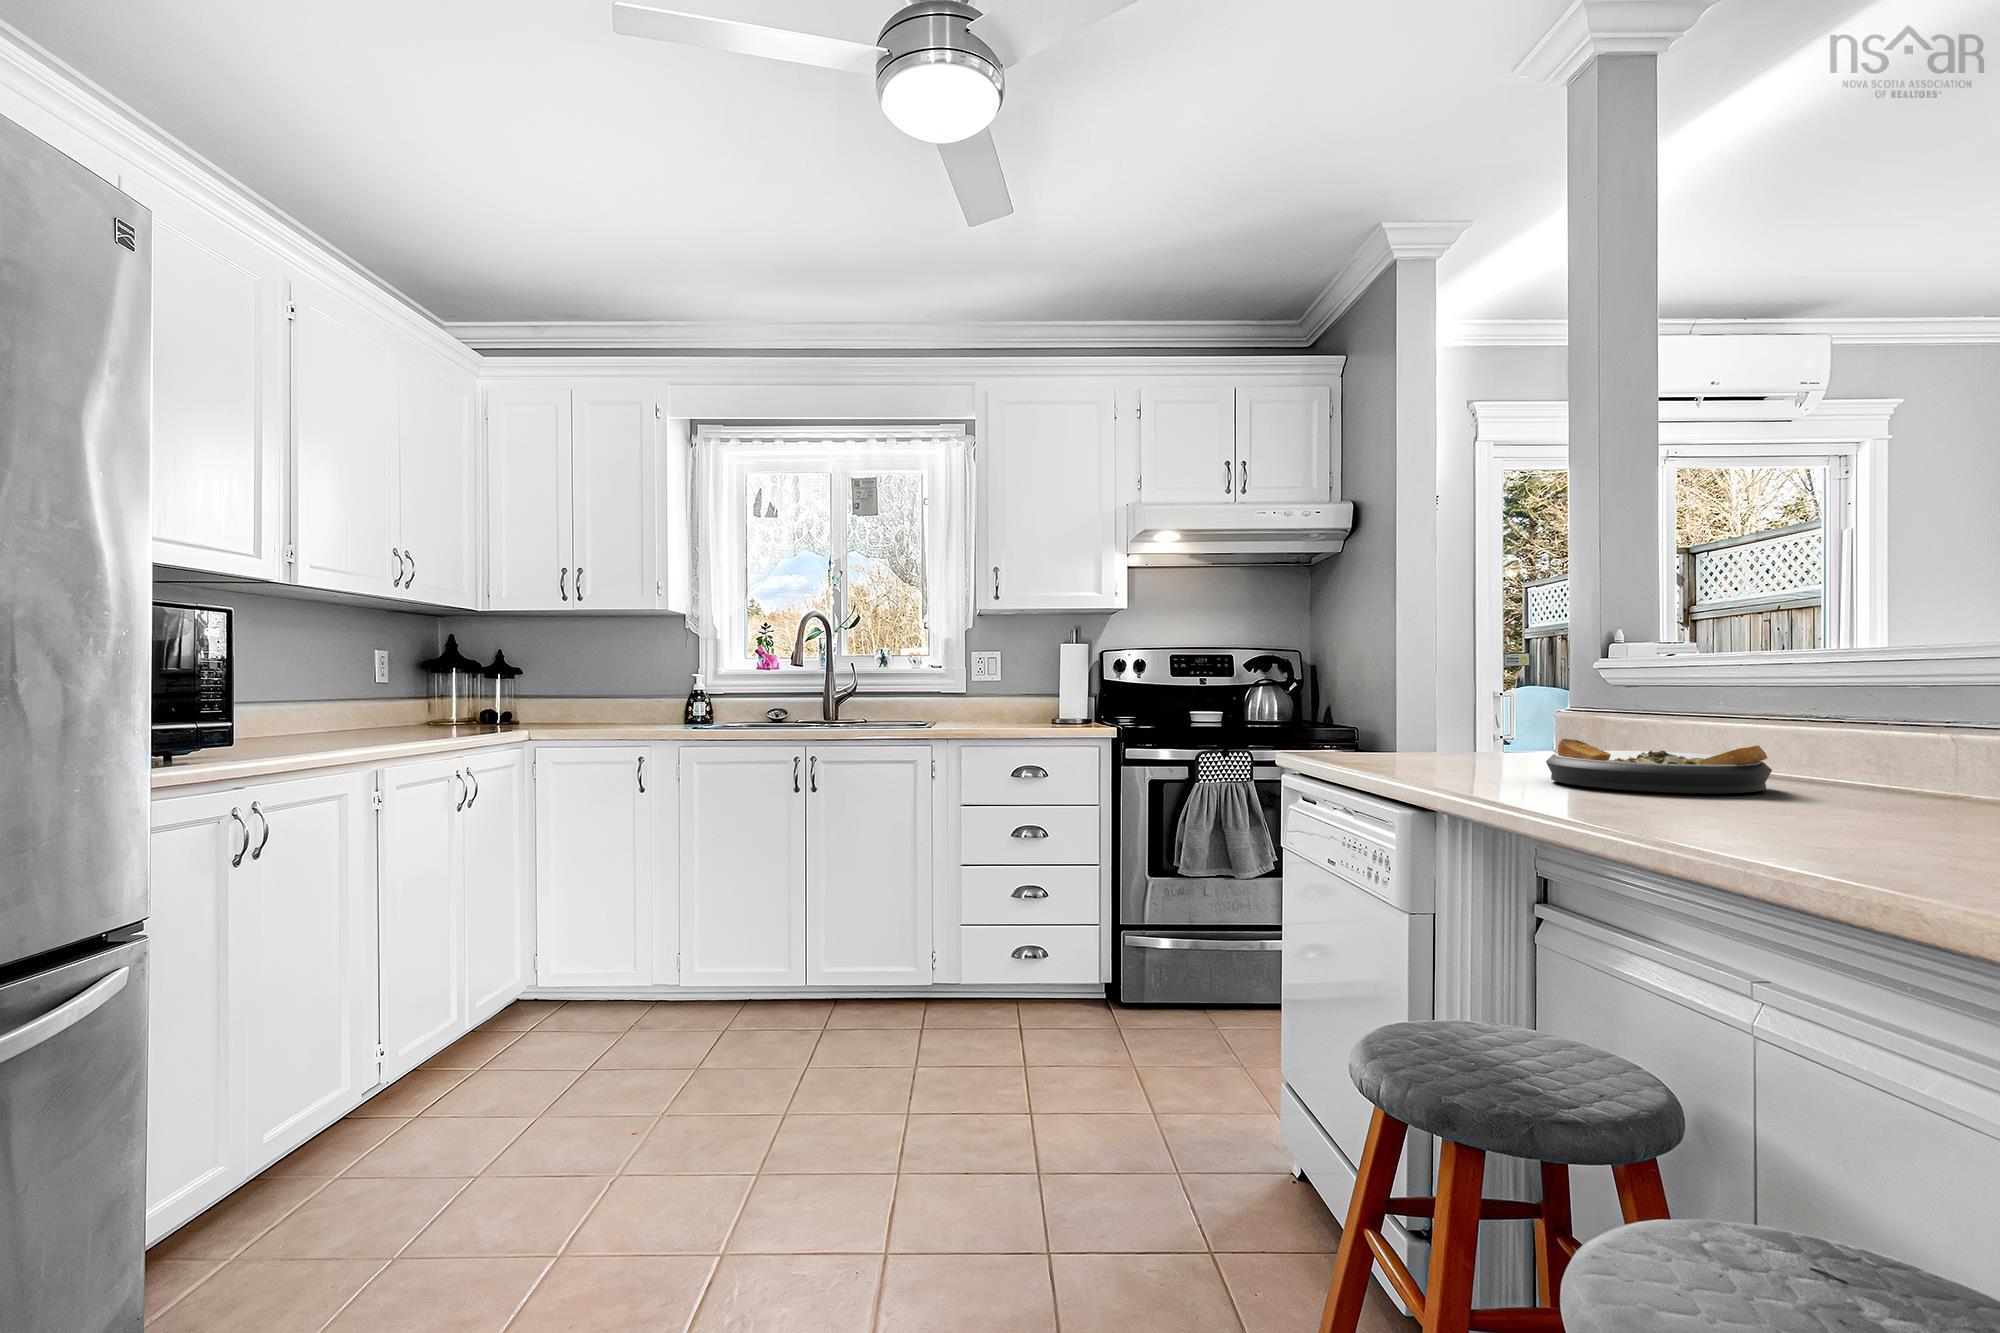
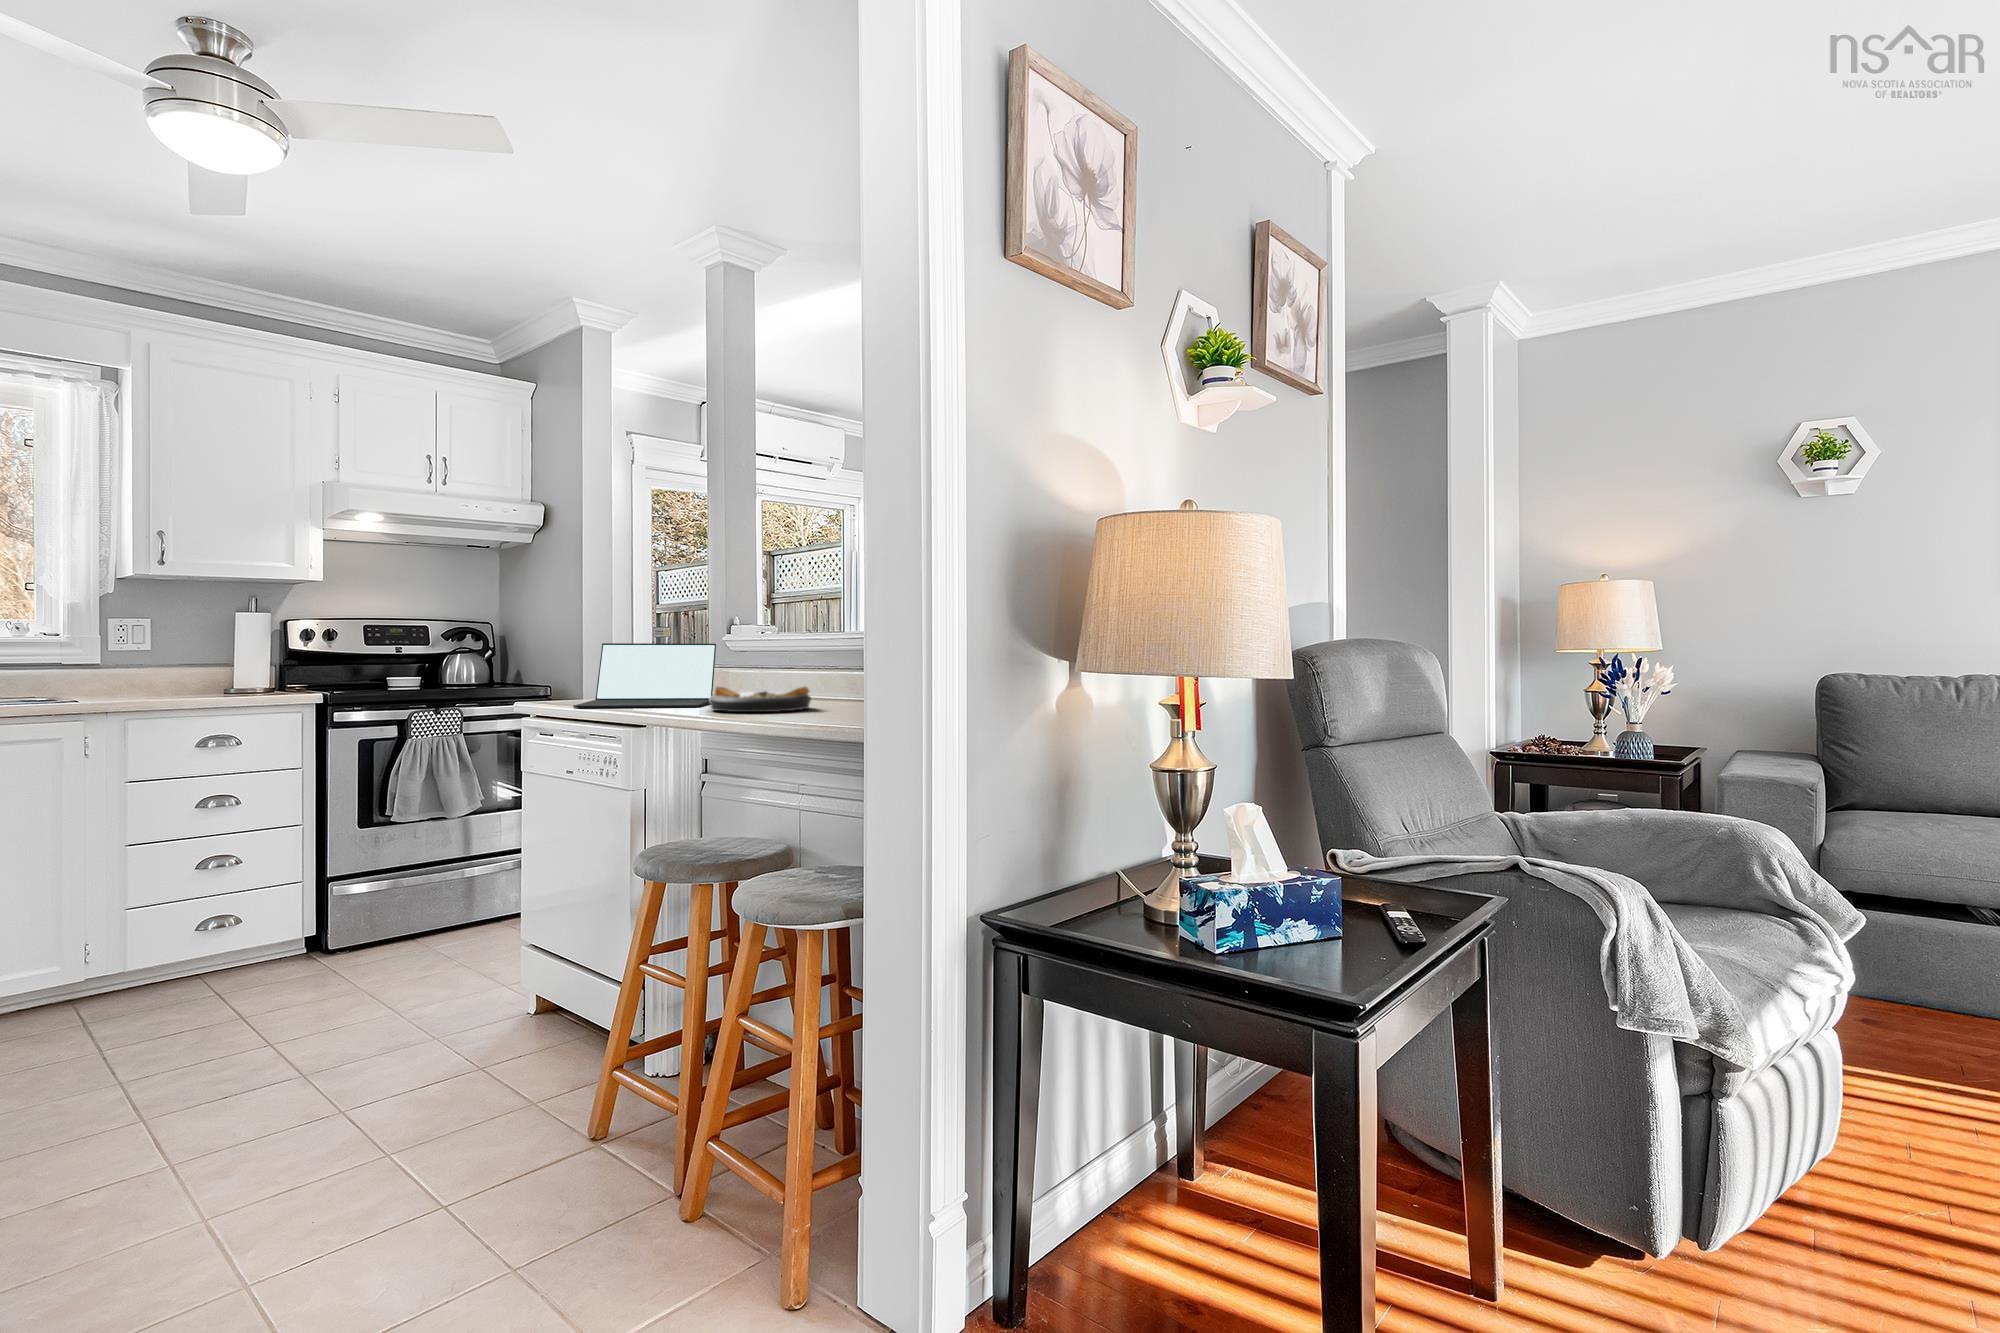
laptop: none [1336,666,1573,772] -> present [573,643,716,708]

